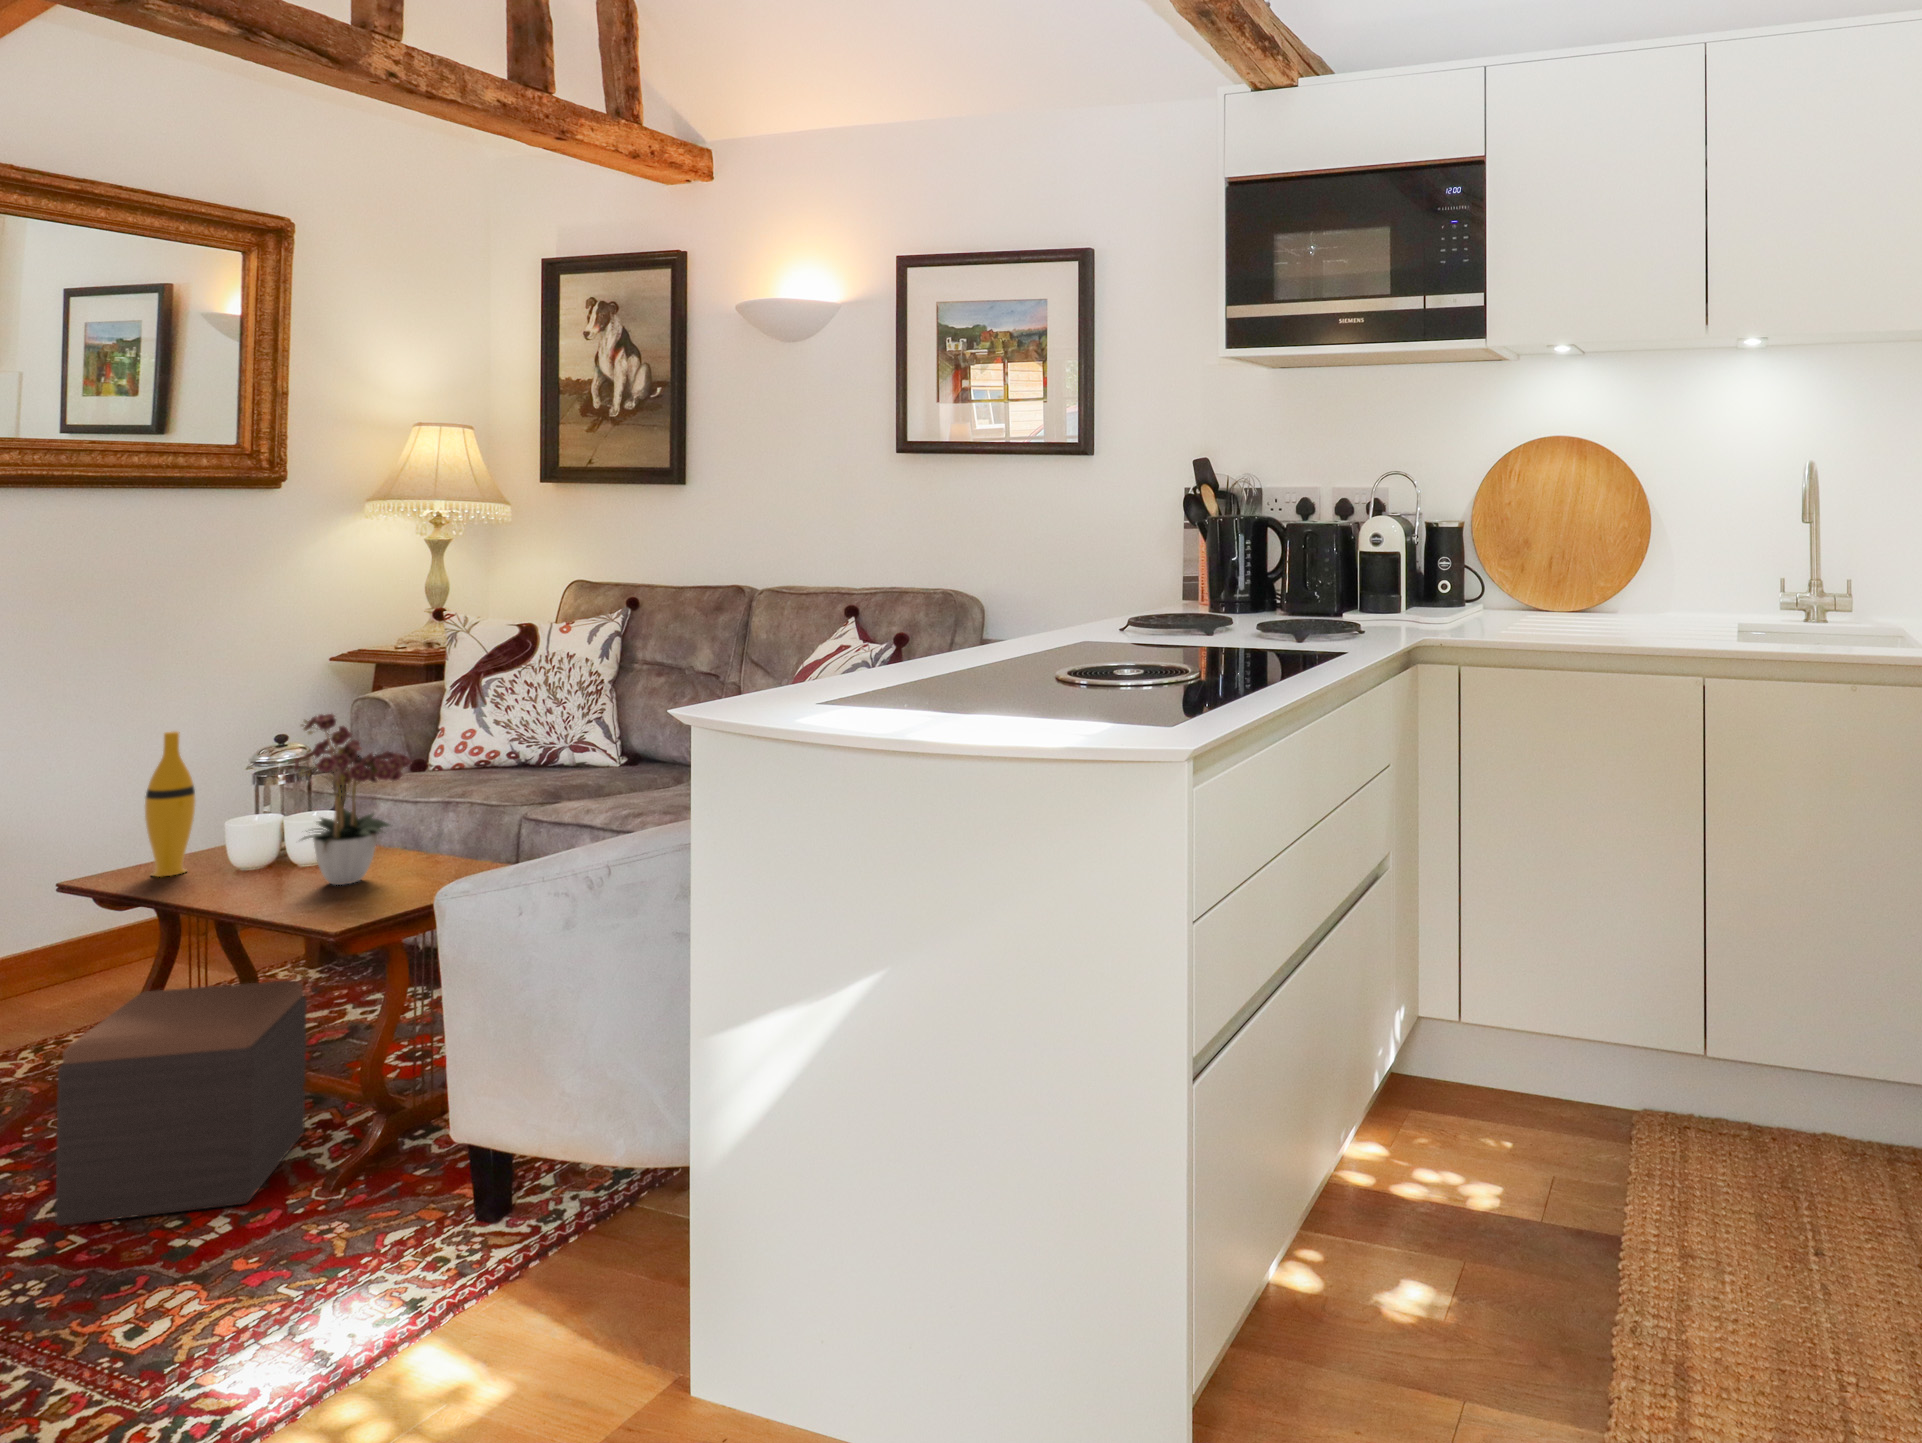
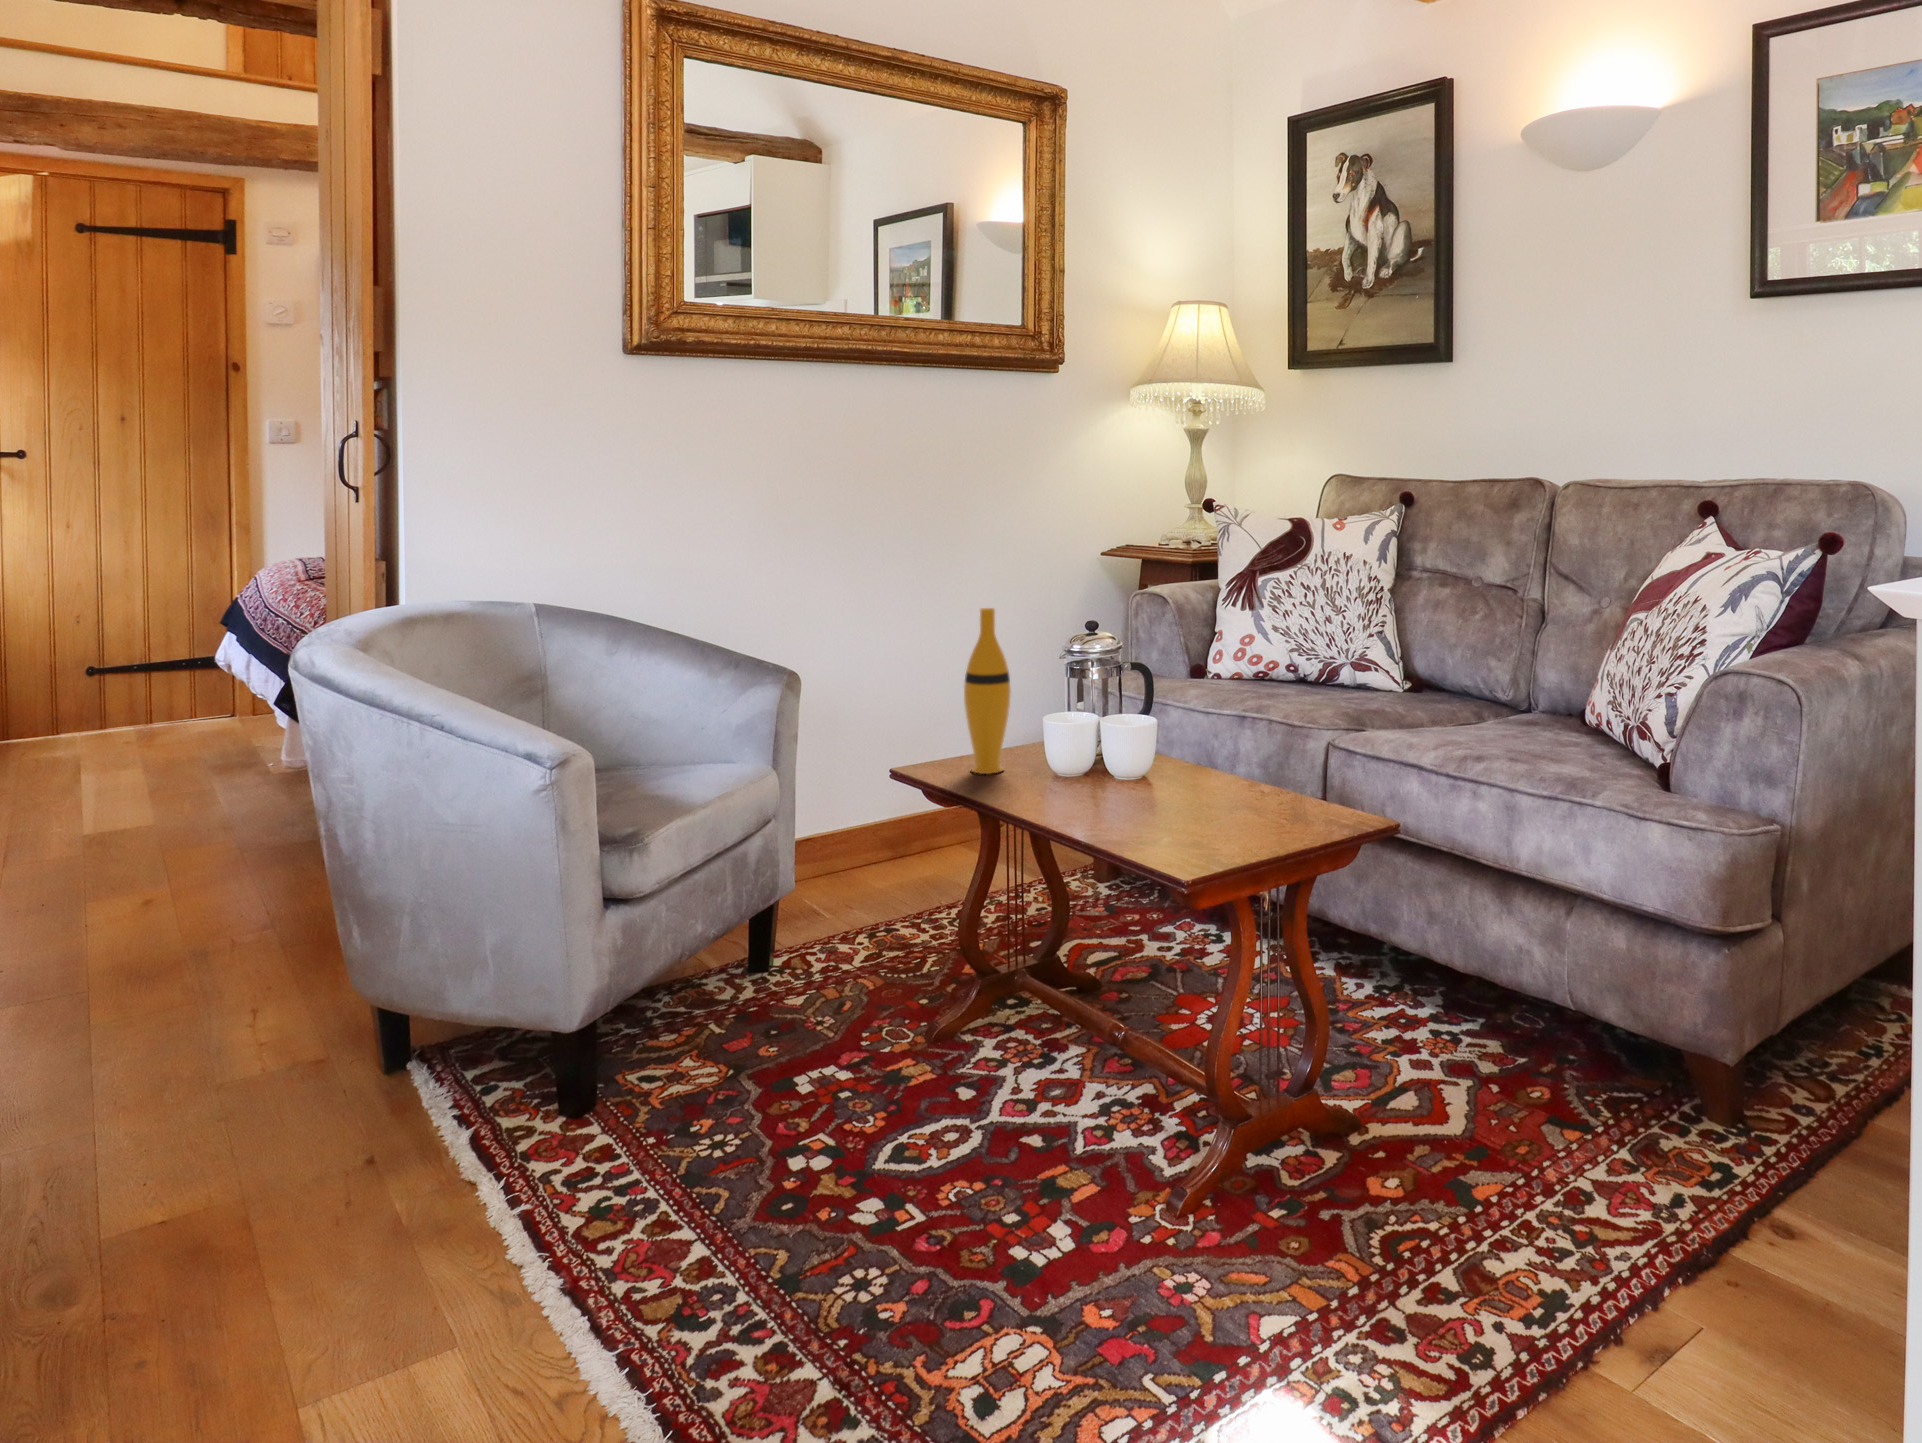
flower arrangement: present [295,714,411,885] -> none [1108,582,1247,809]
footstool: present [55,981,307,1226] -> none [894,910,1132,1213]

